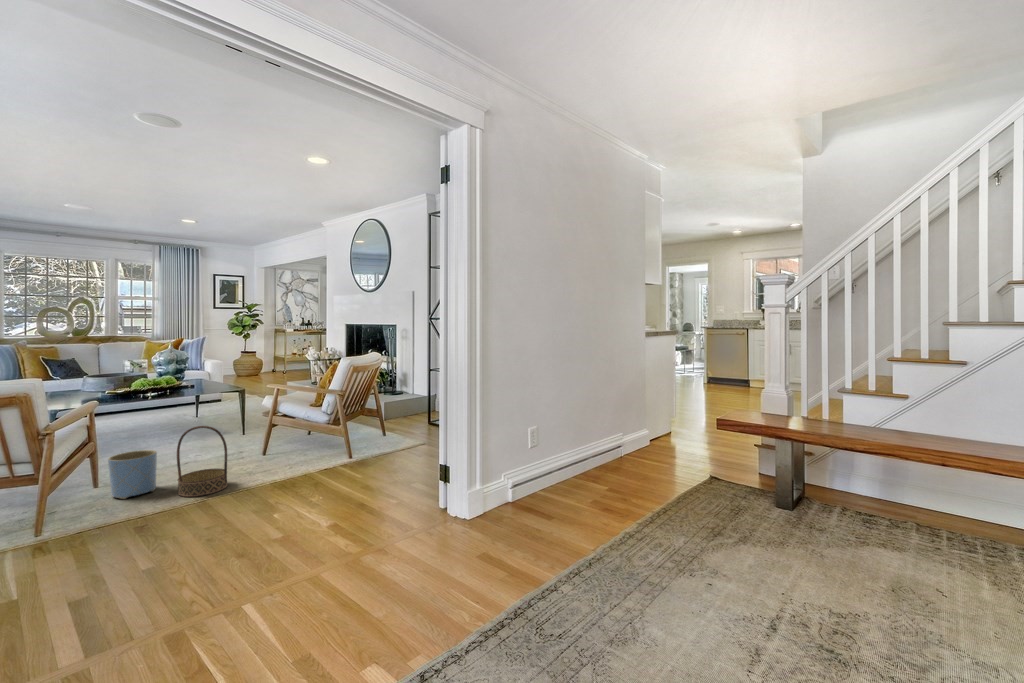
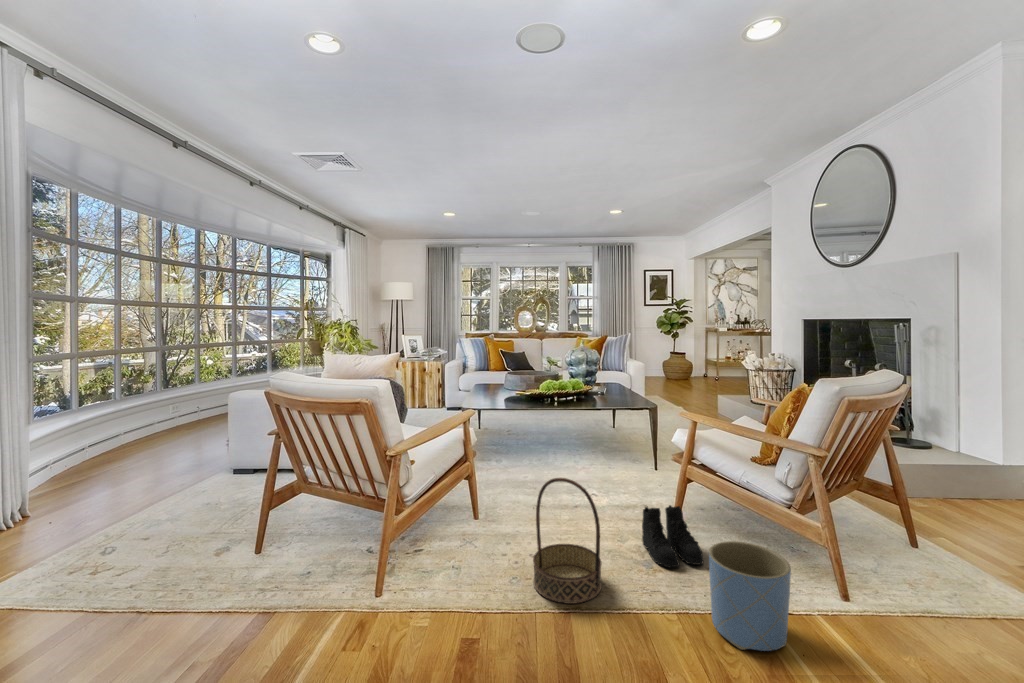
boots: none [247,437,286,469] -> present [642,505,703,567]
planter: present [108,450,157,499] -> present [709,541,791,651]

